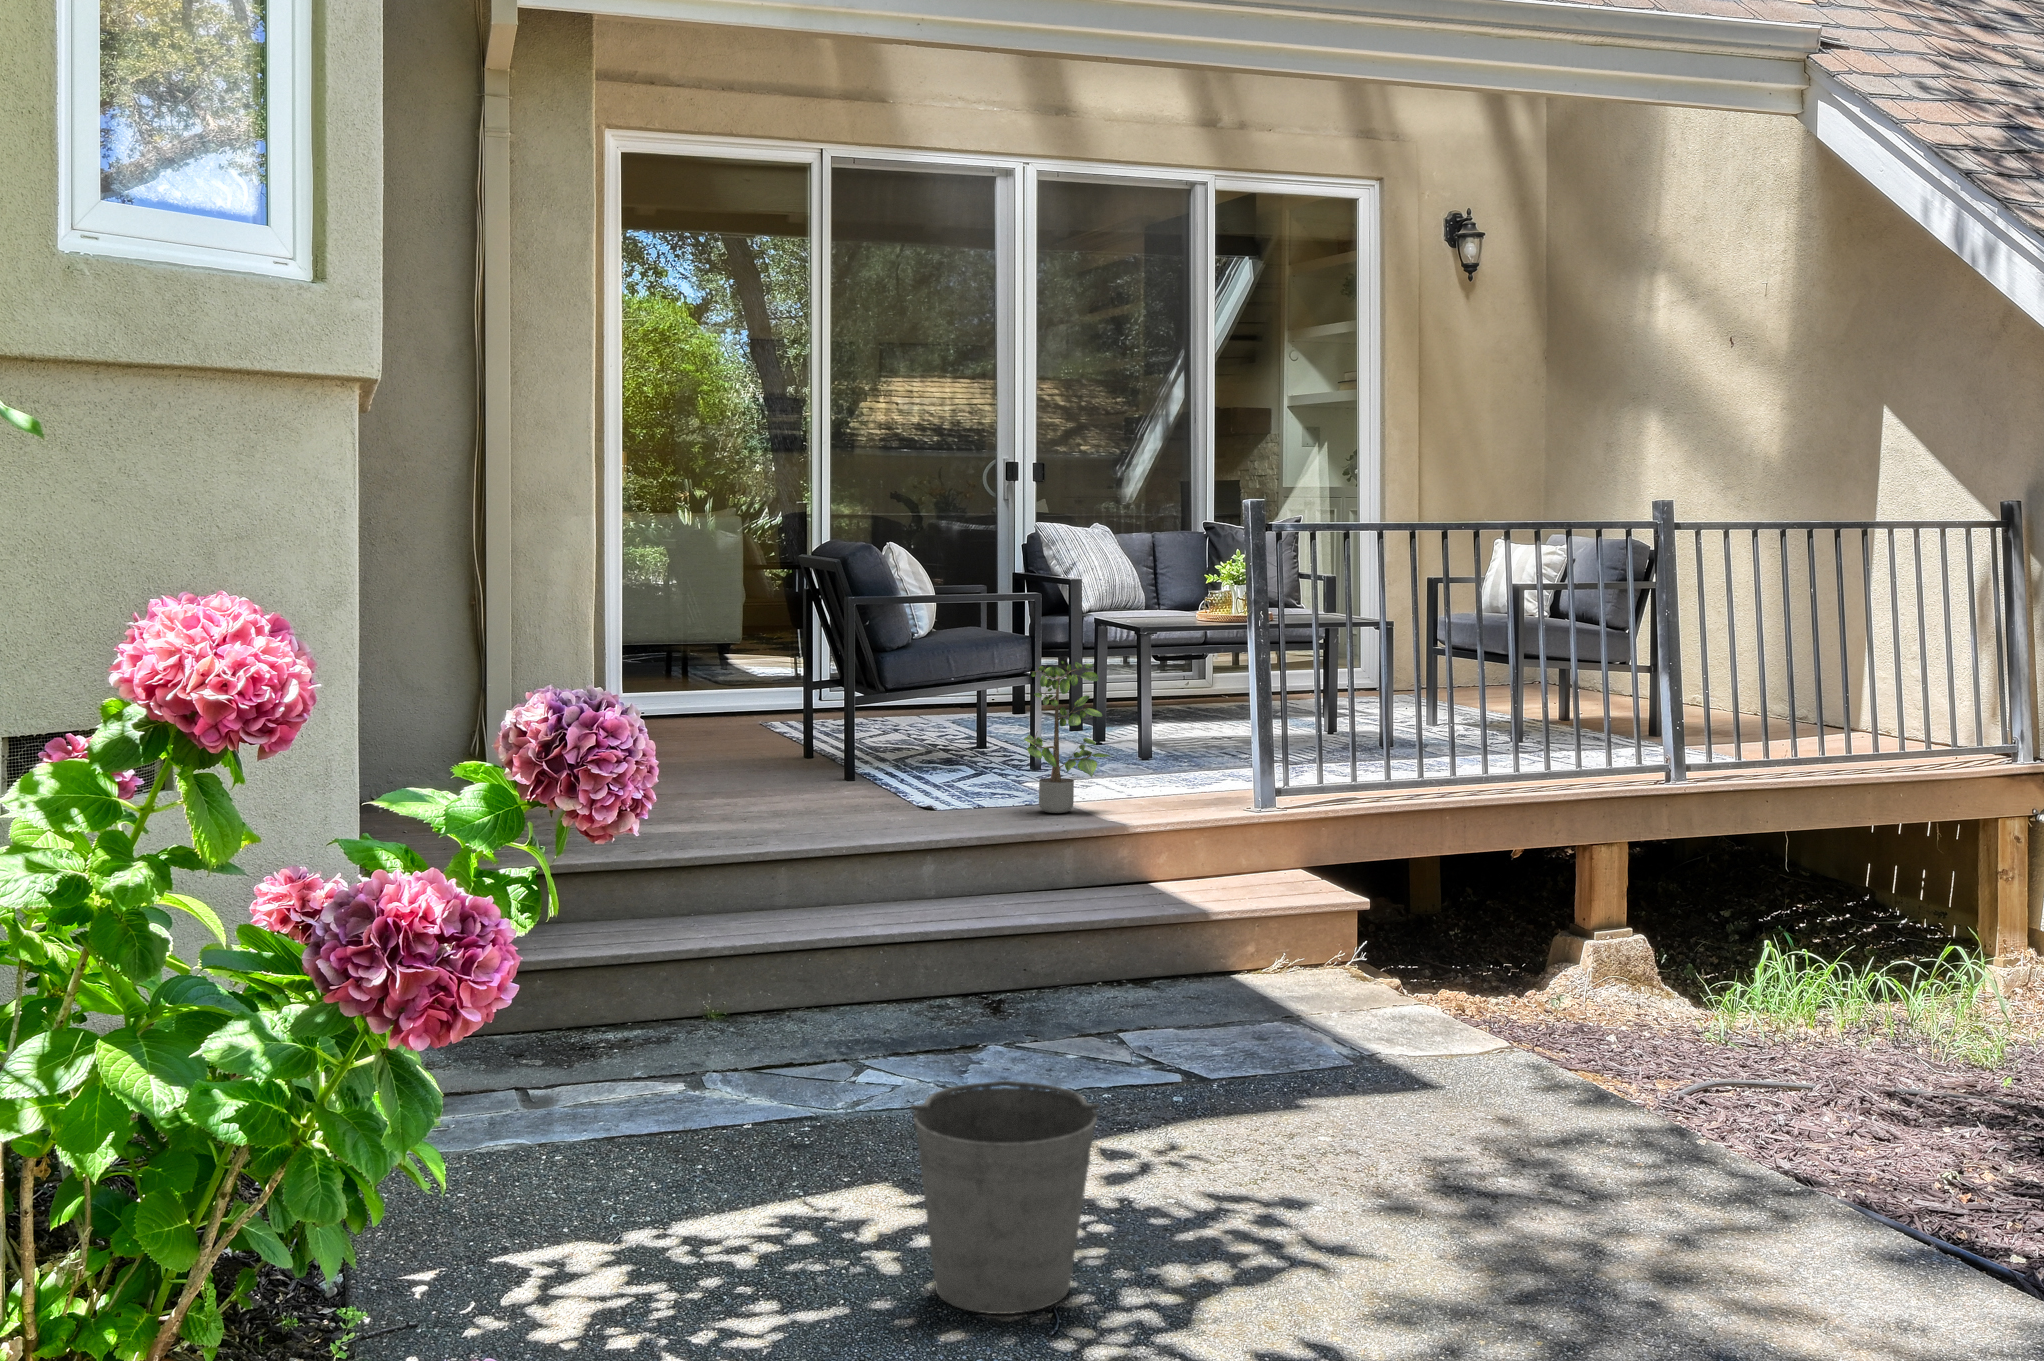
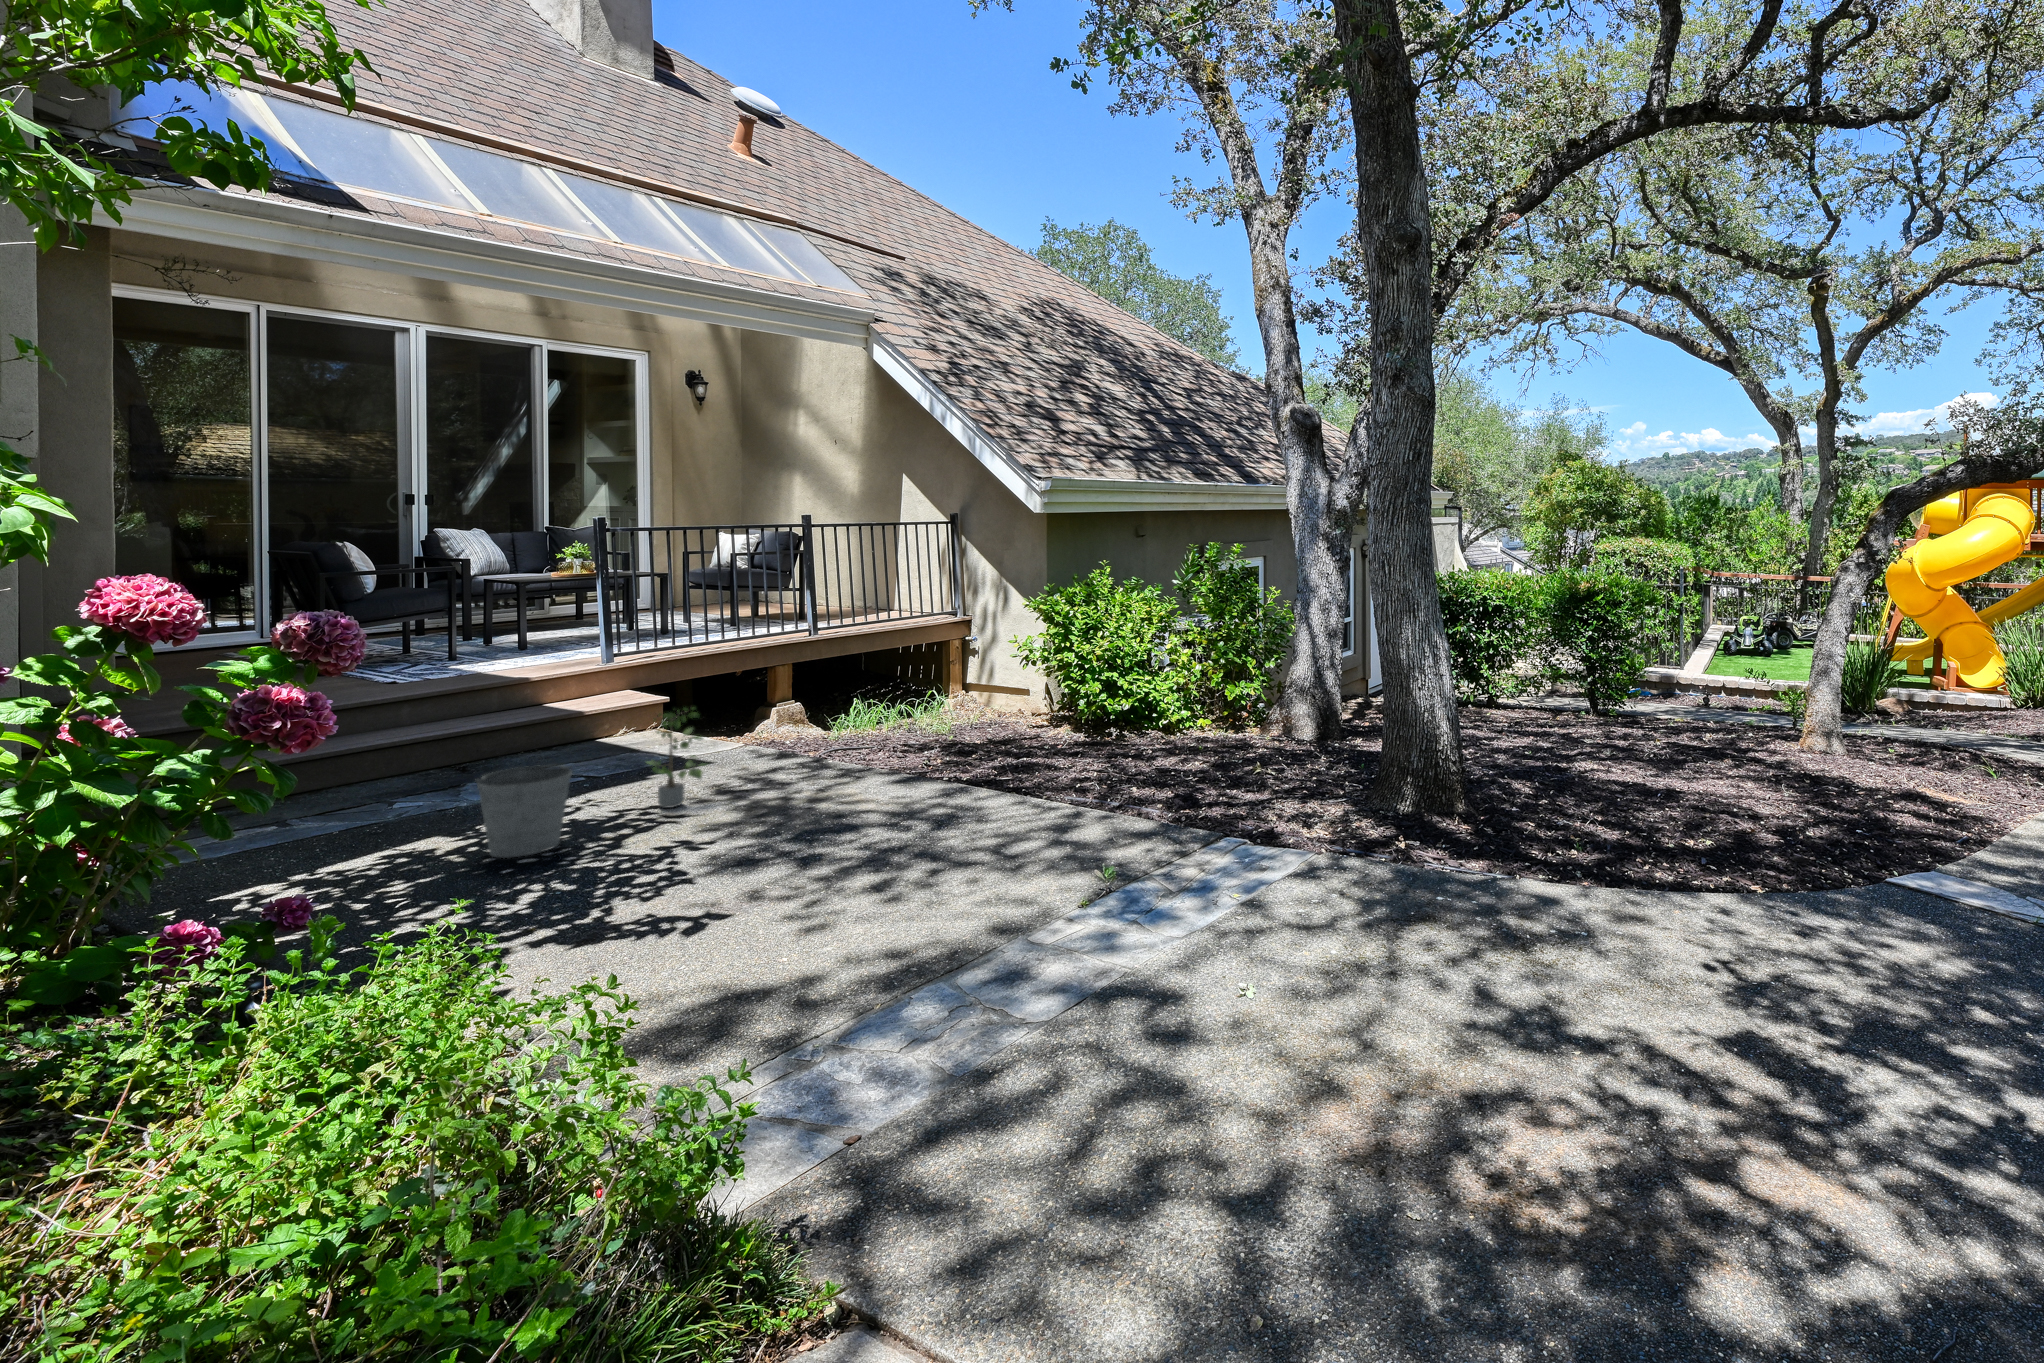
potted plant: present [1024,661,1110,813] -> present [647,707,706,808]

